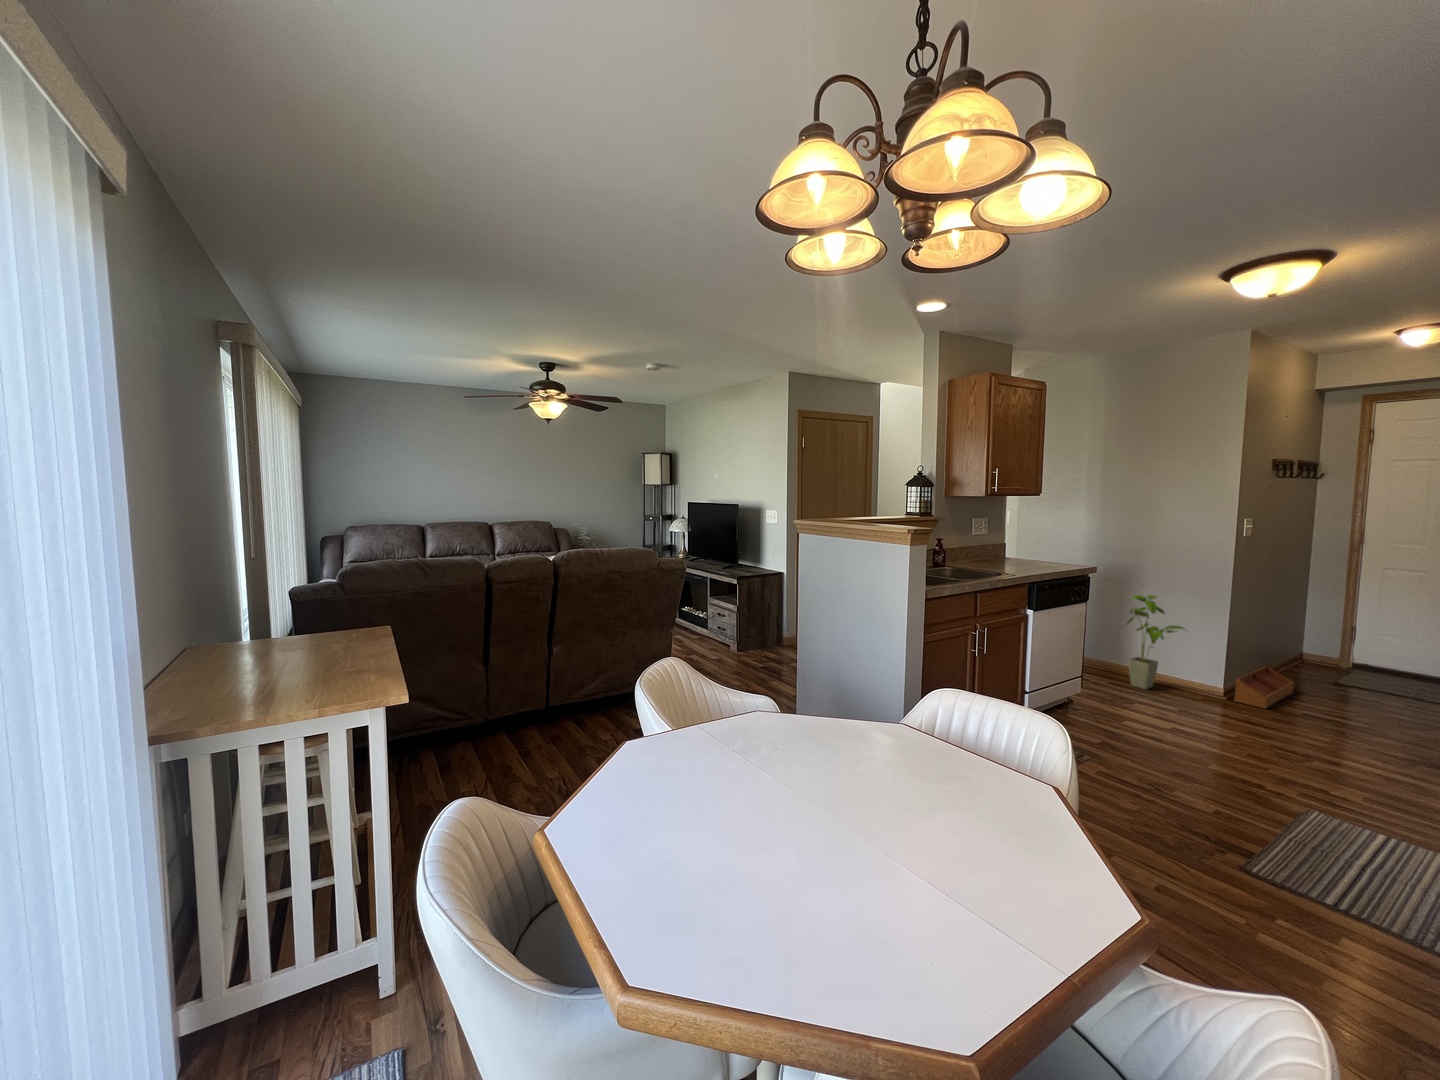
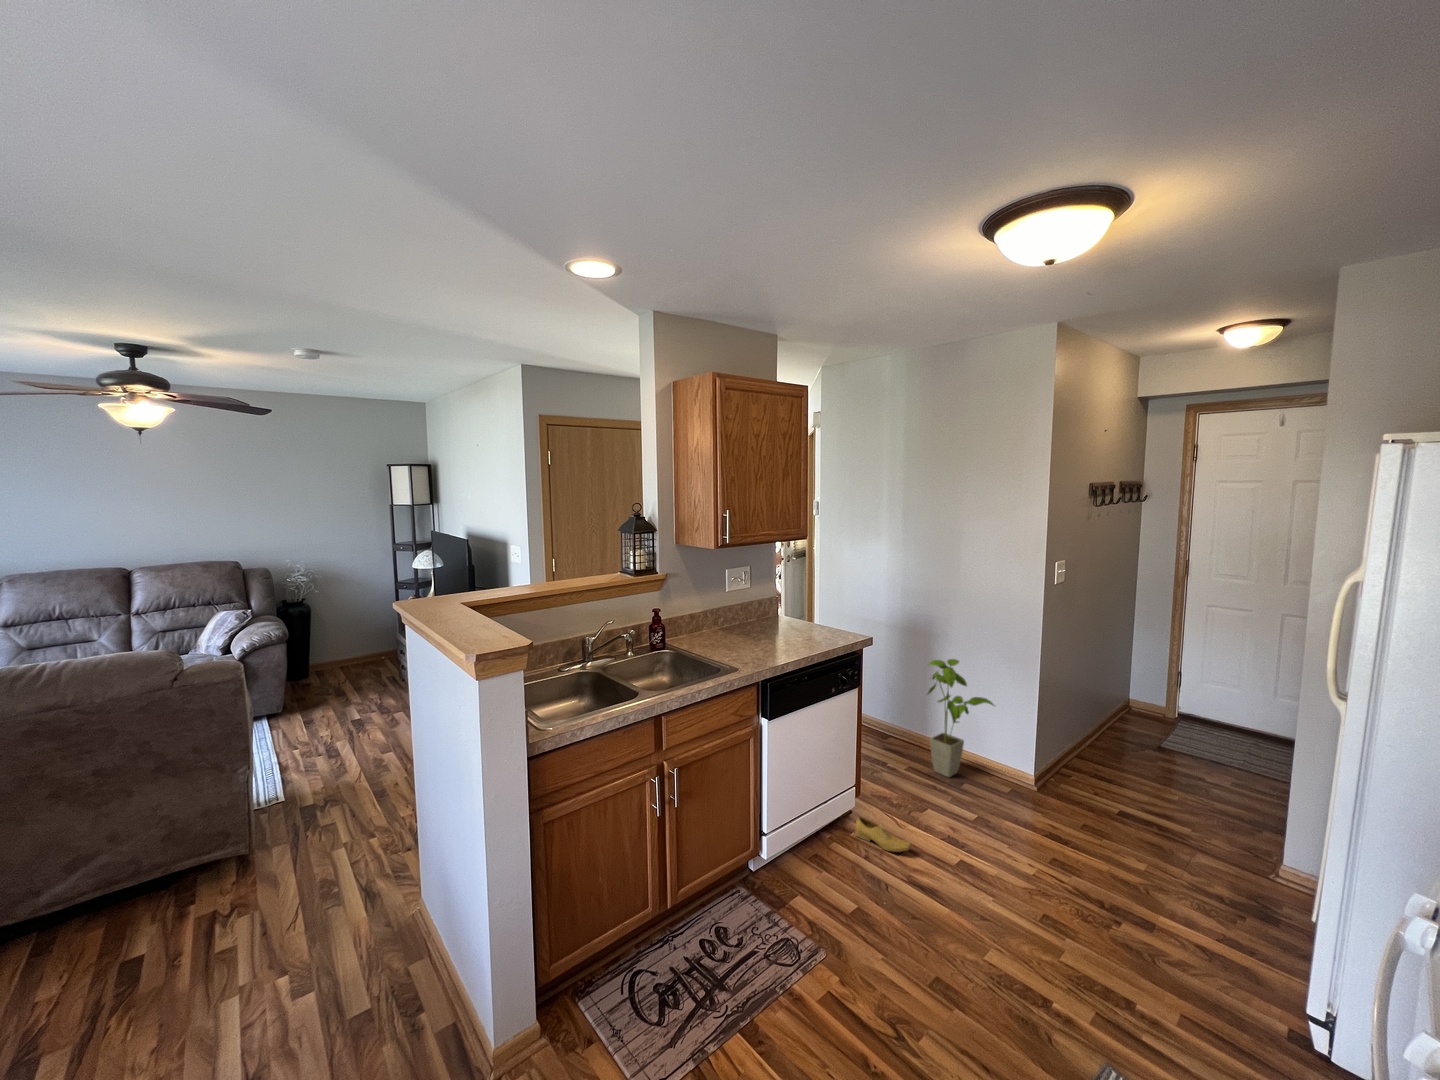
storage bin: present [1234,666,1294,708] -> none [1047,734,1116,804]
shoe: none [1081,699,1132,721] -> present [855,817,912,852]

